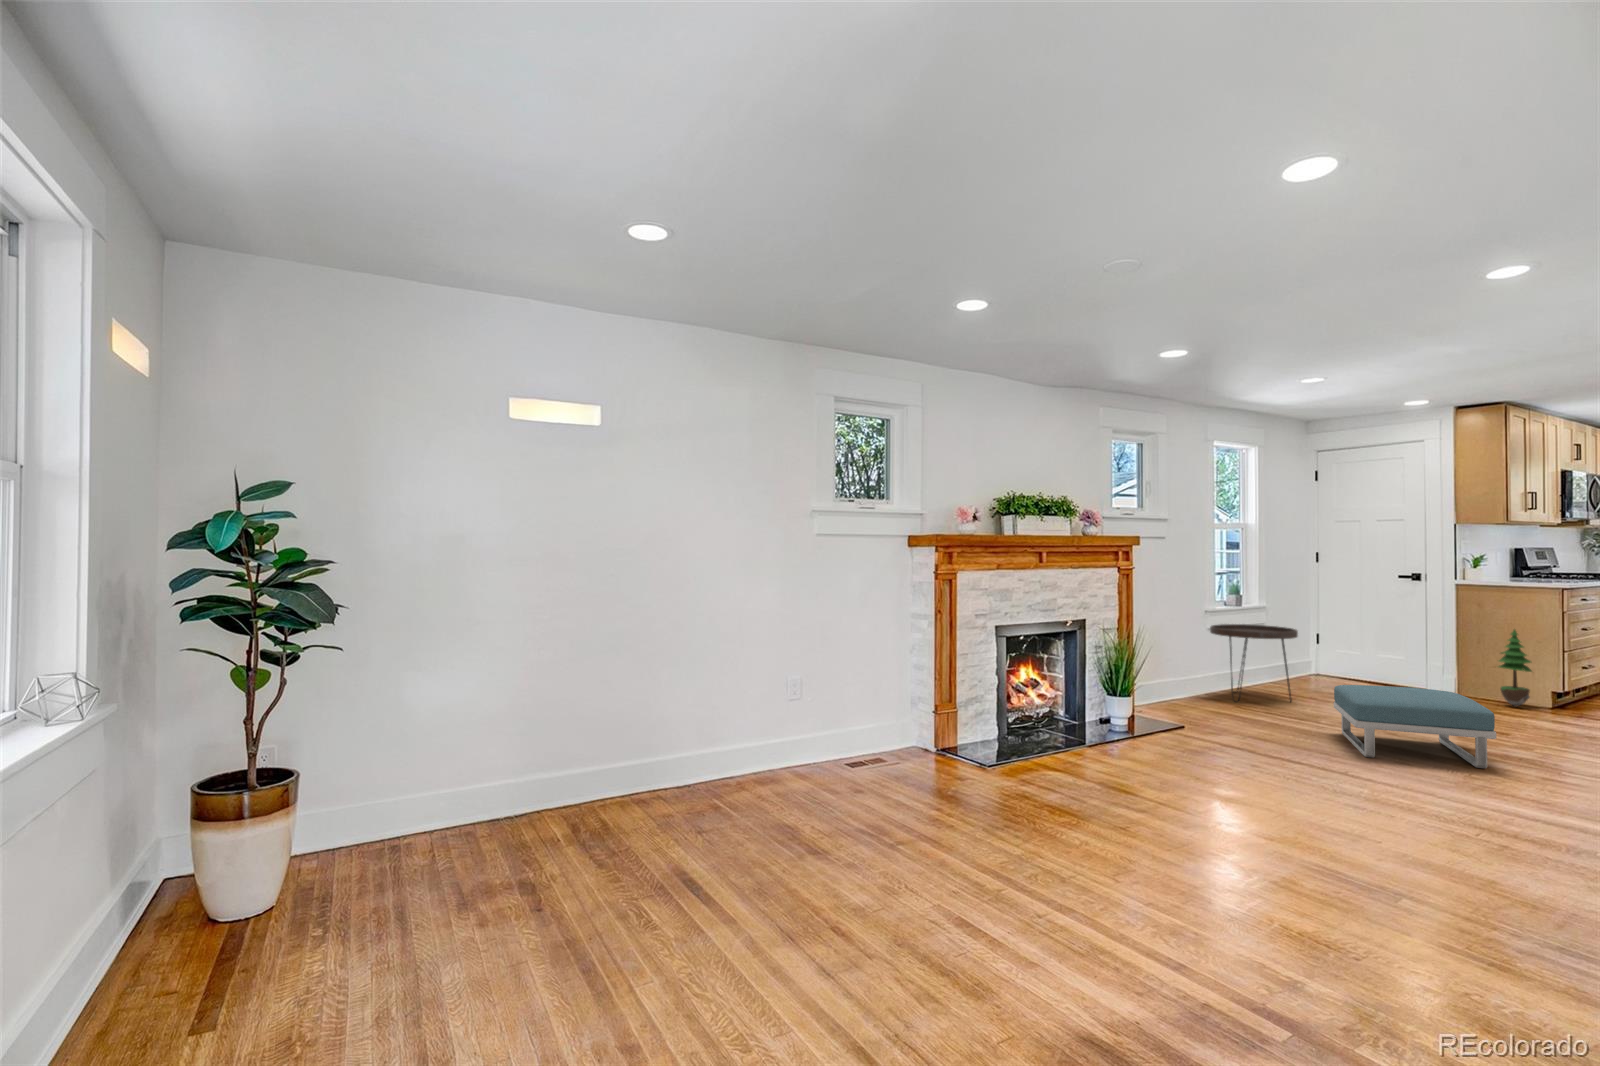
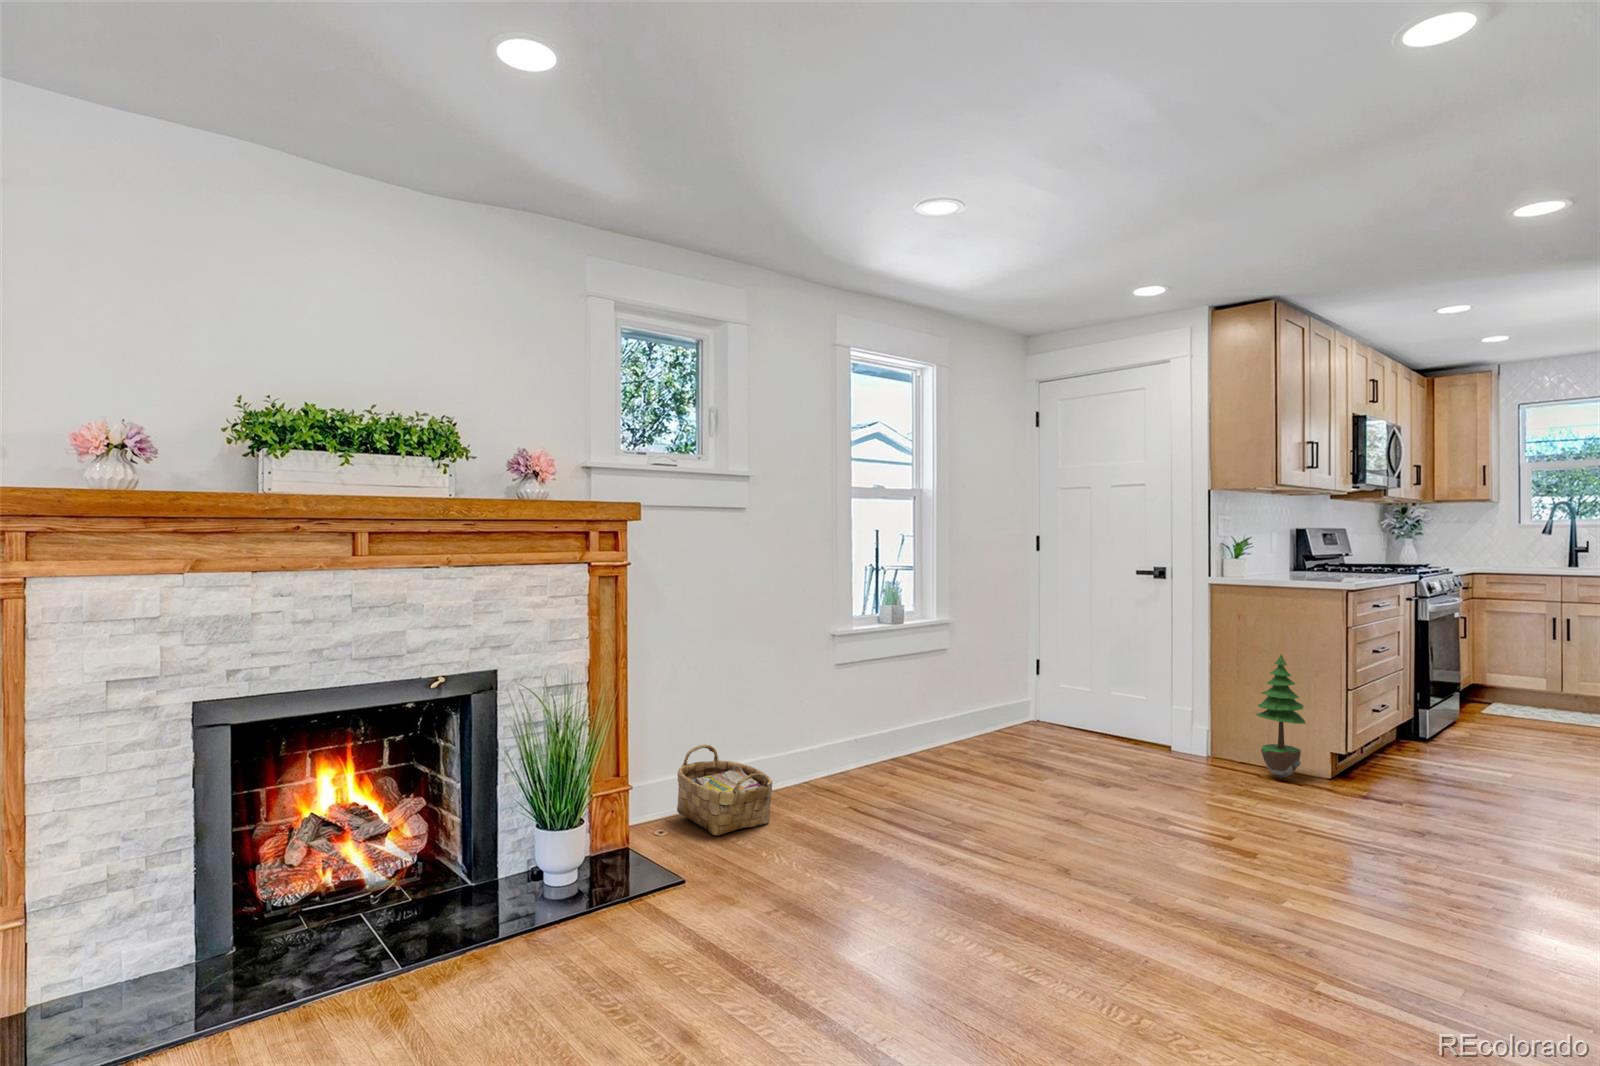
side table: present [1210,624,1298,701] -> none [833,654,961,794]
woven basket: none [1140,668,1201,714] -> present [677,744,772,836]
footstool: present [1334,685,1496,768] -> none [945,785,1198,988]

